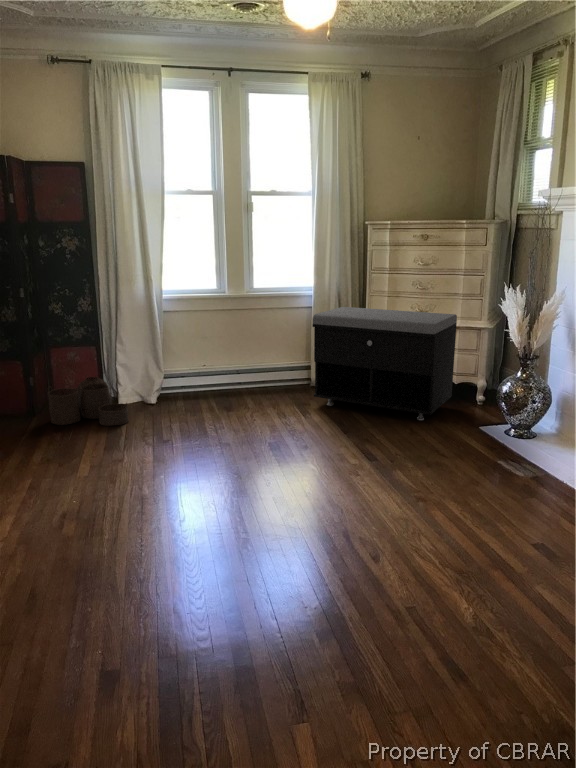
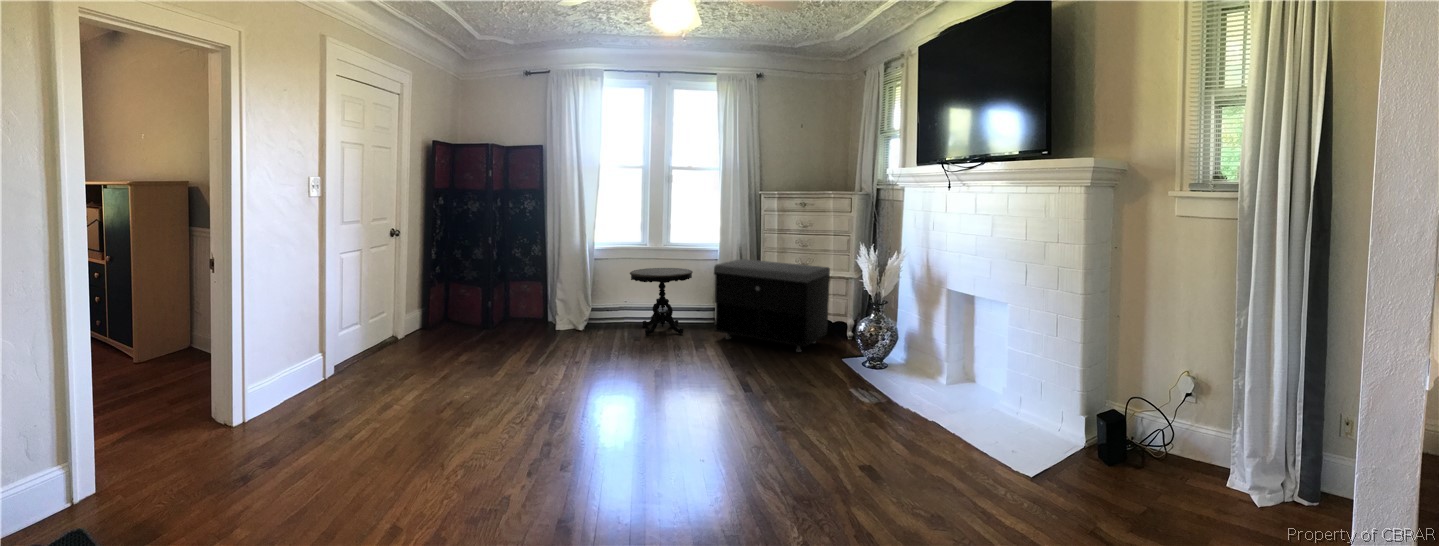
side table: none [207,320,284,403] -> present [630,268,693,335]
woven basket: present [48,377,129,426] -> none [499,309,563,350]

